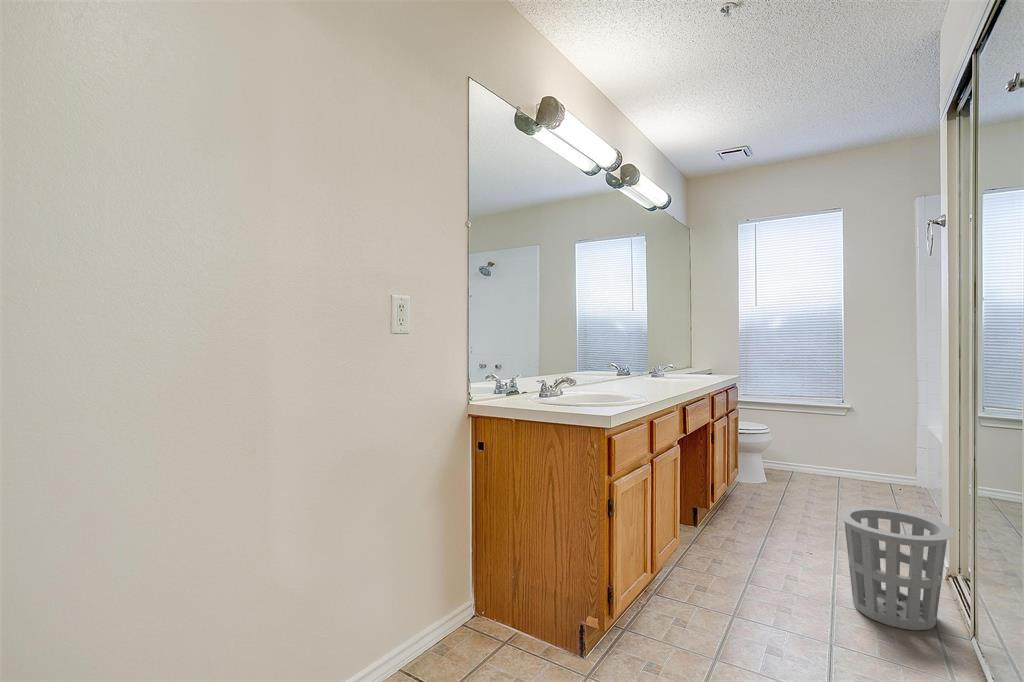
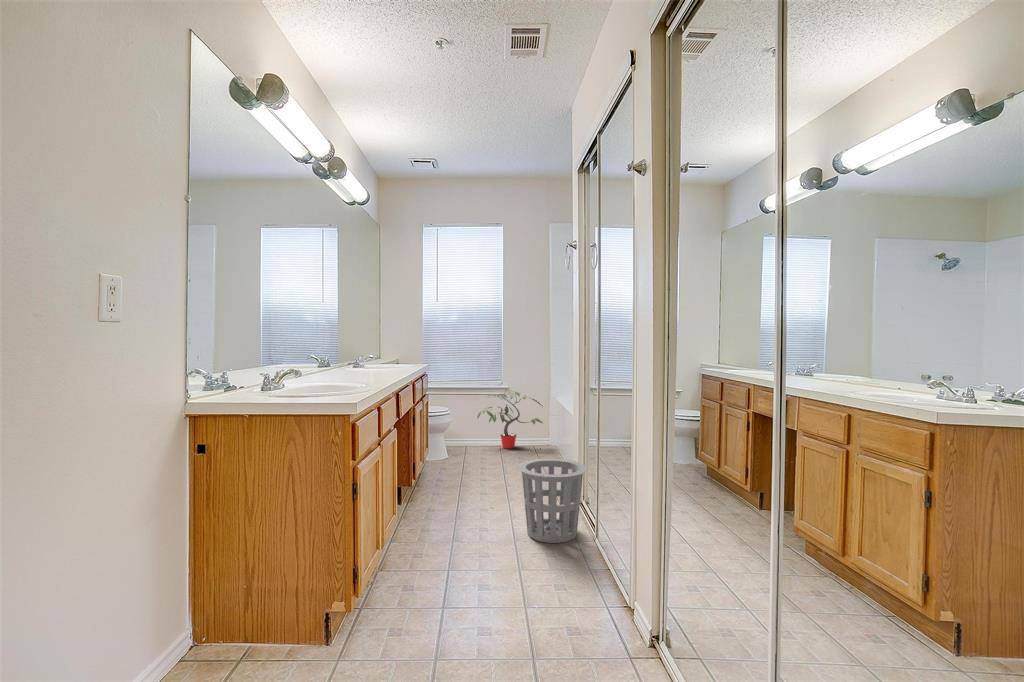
potted plant: none [807,413,911,486] -> present [477,392,543,449]

